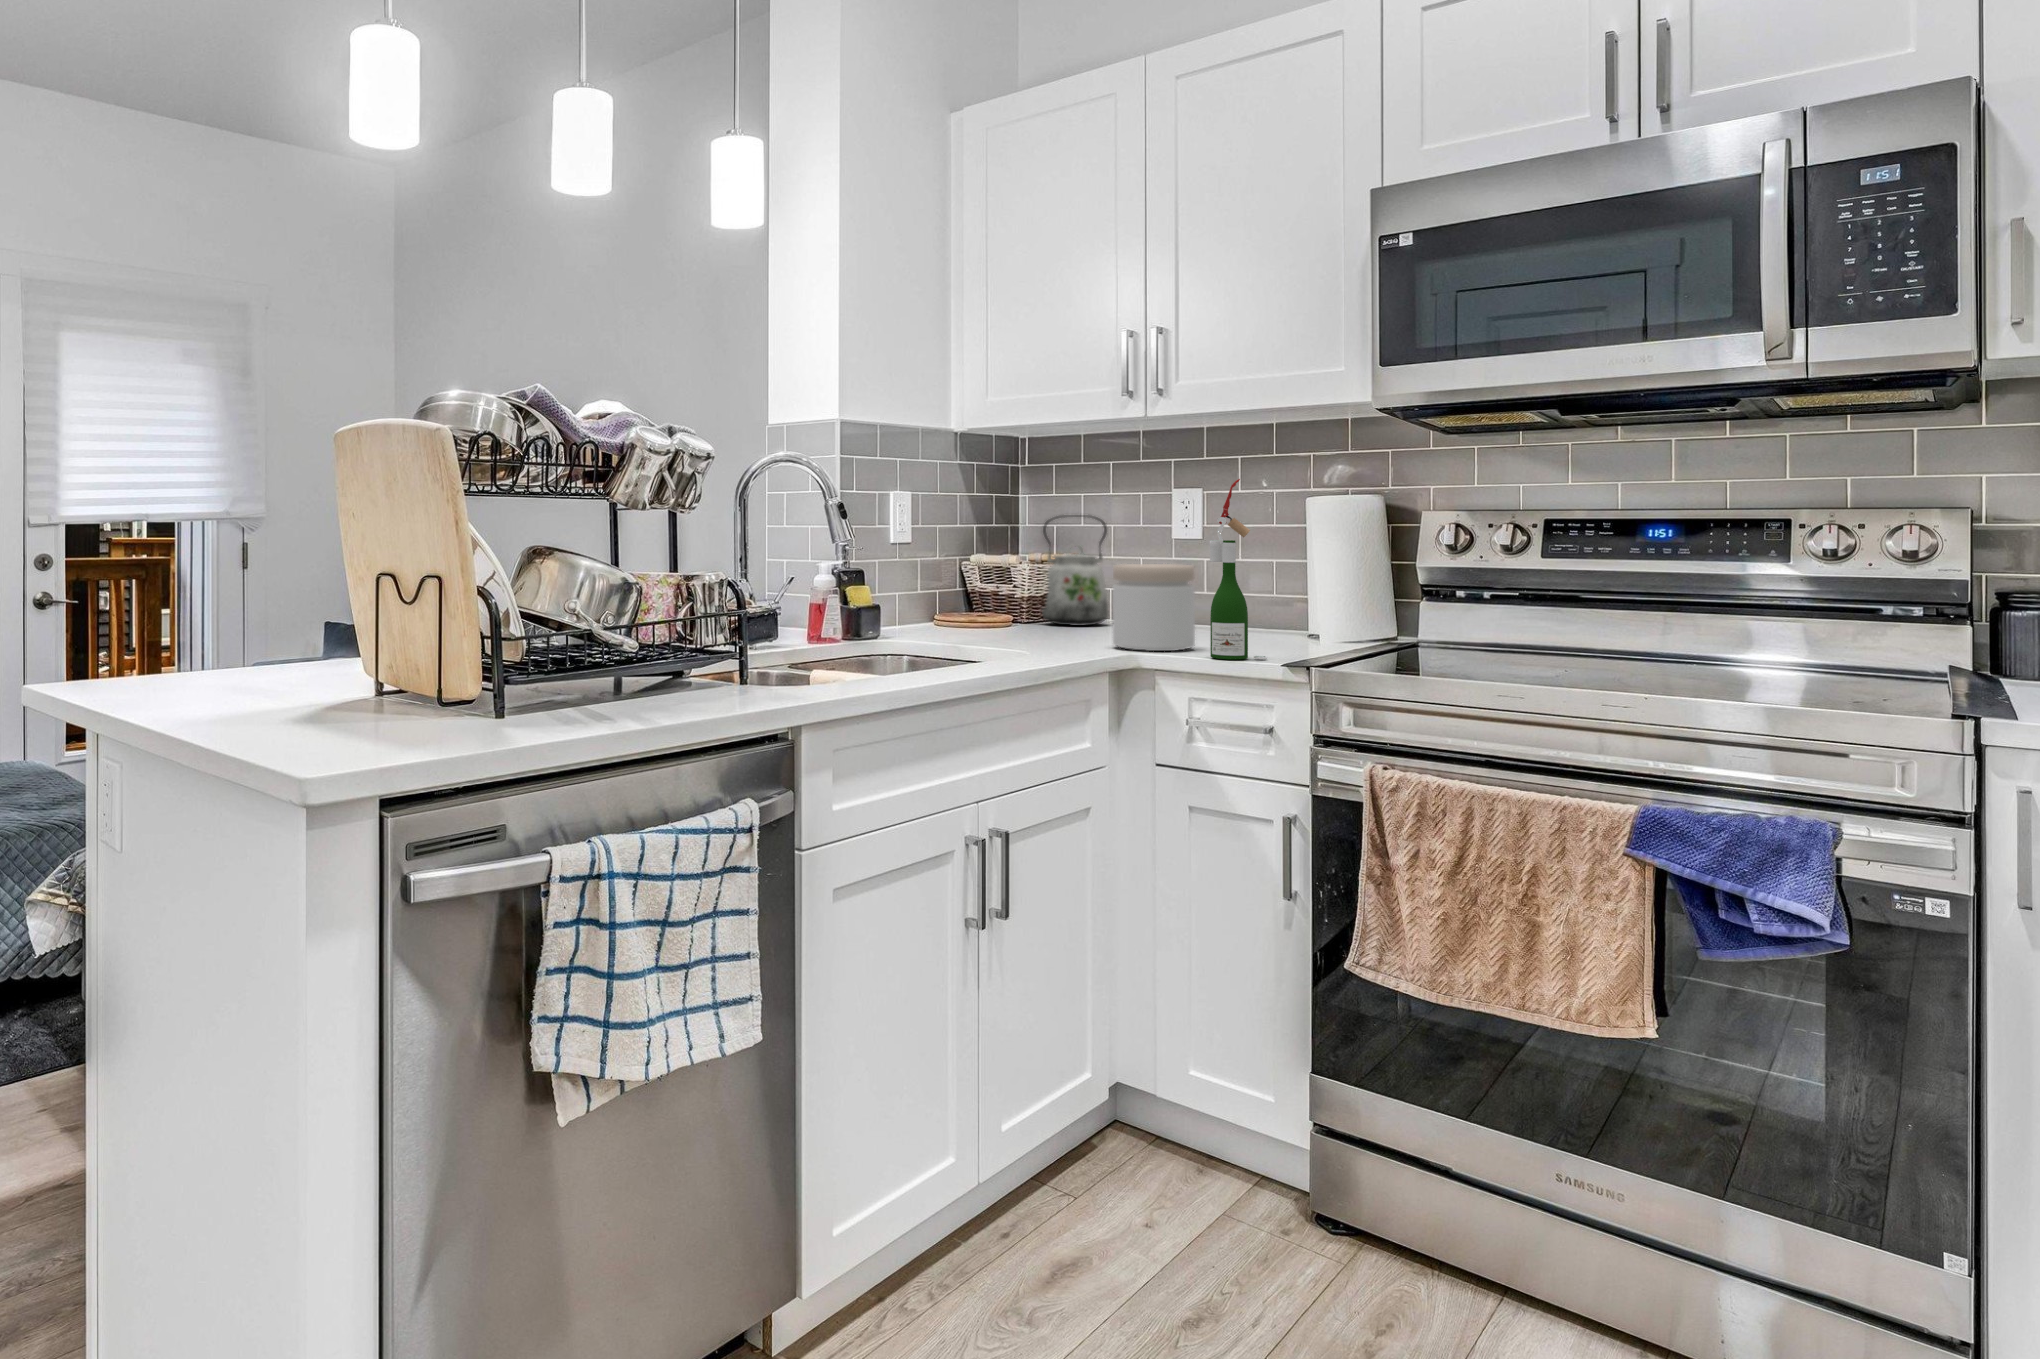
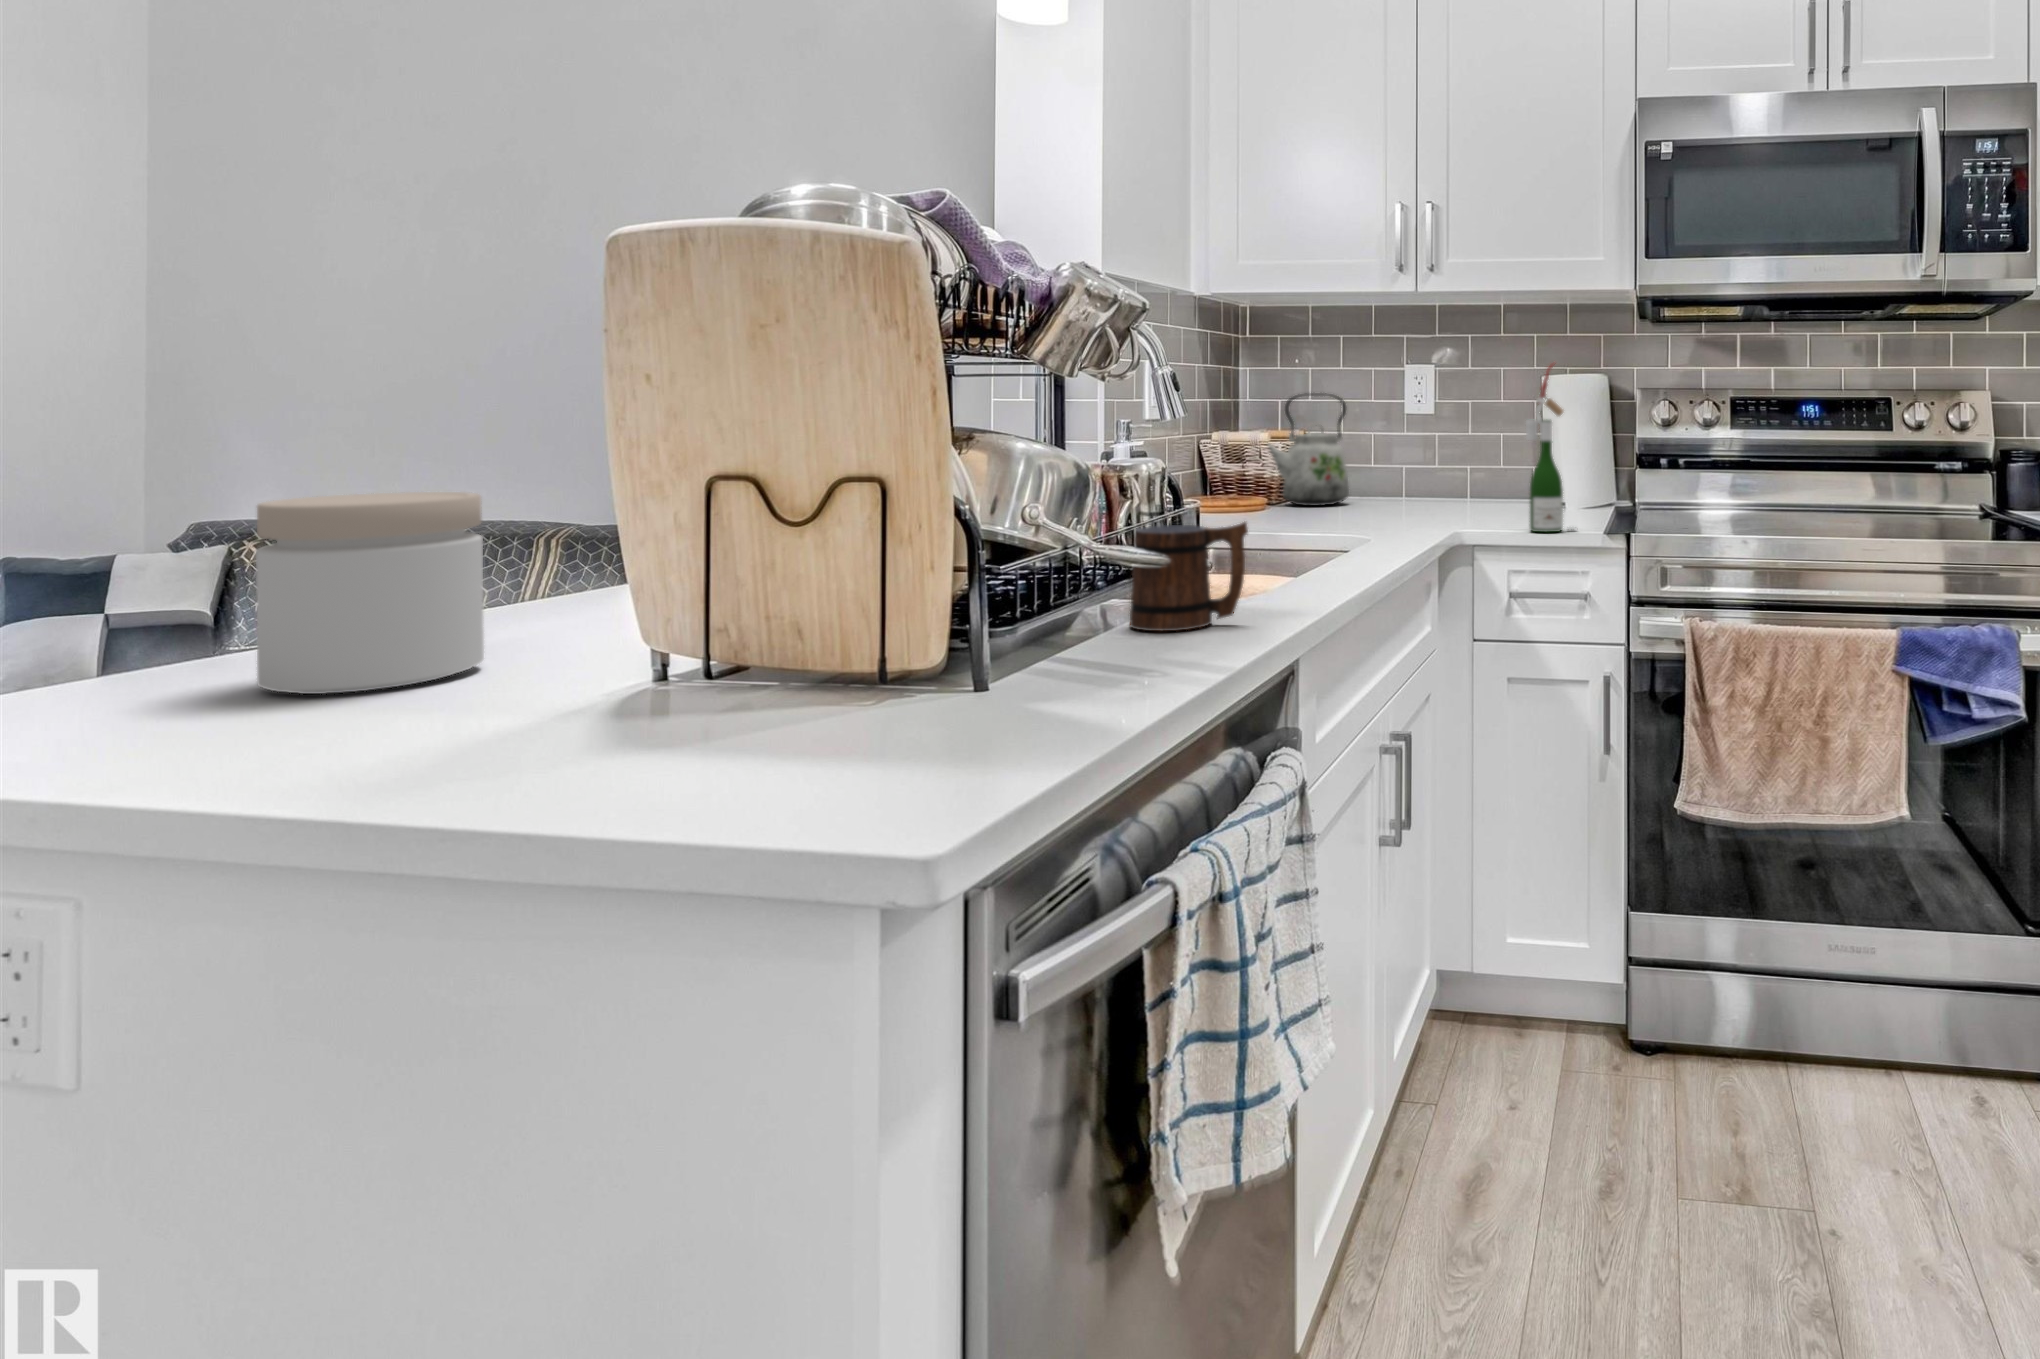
jar: present [1113,564,1195,651] -> present [256,492,484,694]
mug: none [654,620,741,705] -> present [1130,522,1248,631]

